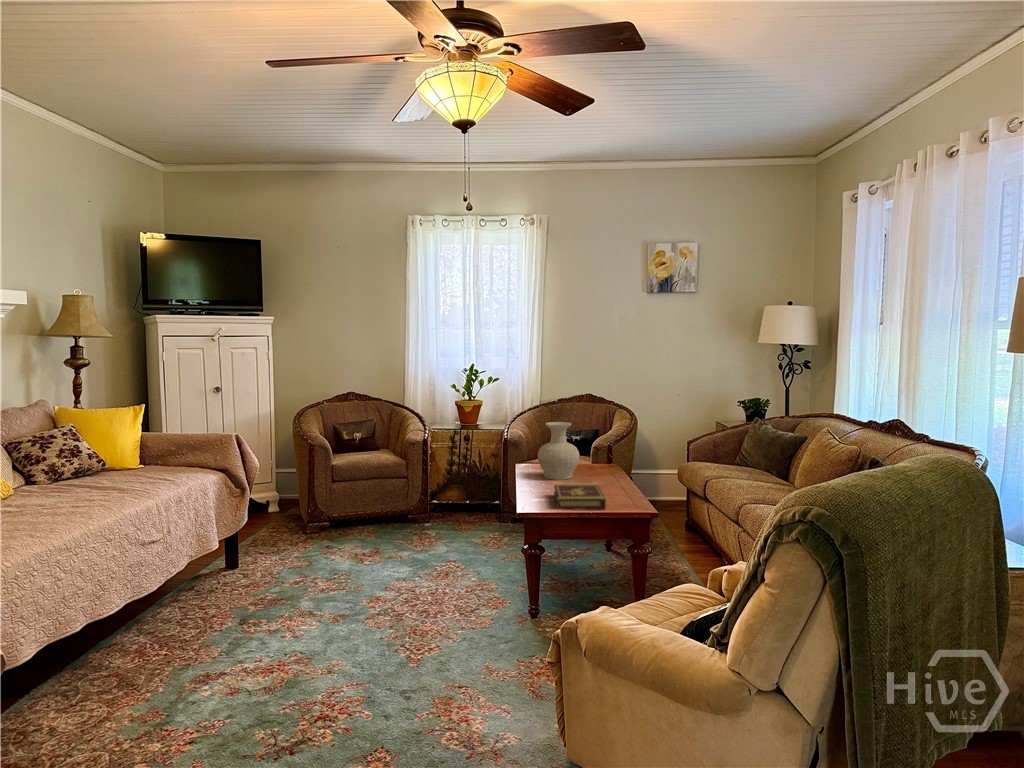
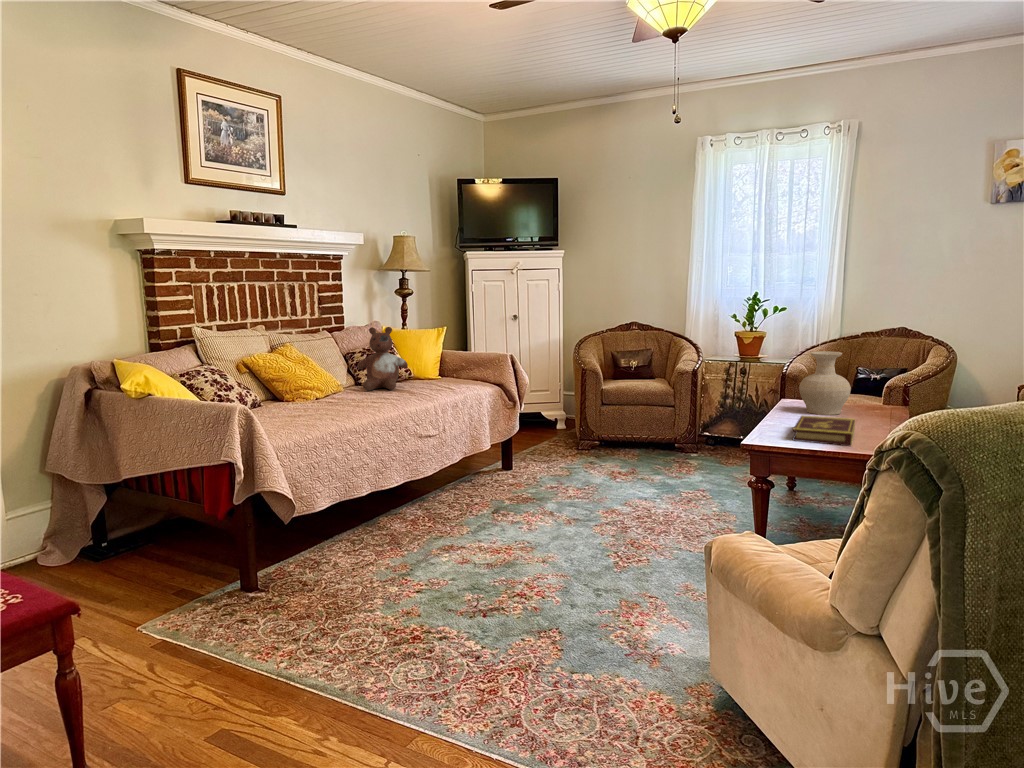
stuffed bear: none [33,409,108,492] -> present [357,327,408,391]

